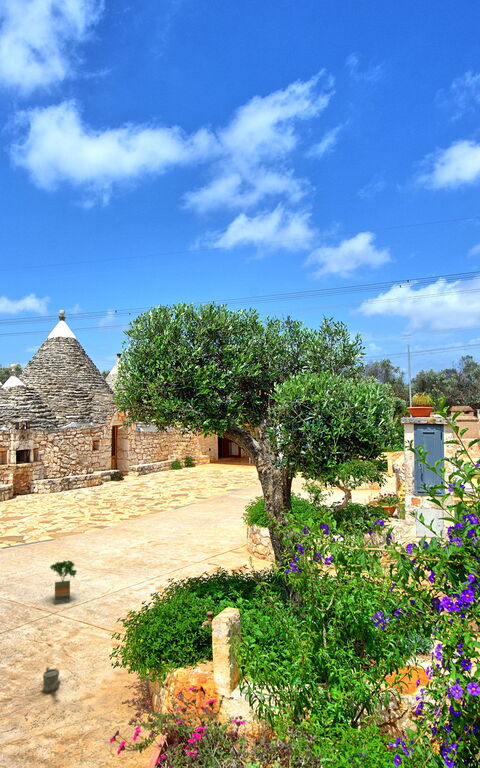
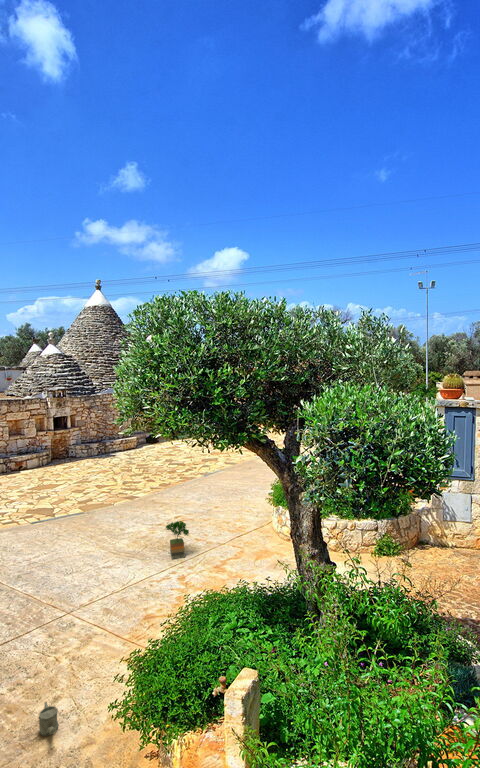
potted tree: present [50,560,77,604] -> present [166,521,189,559]

